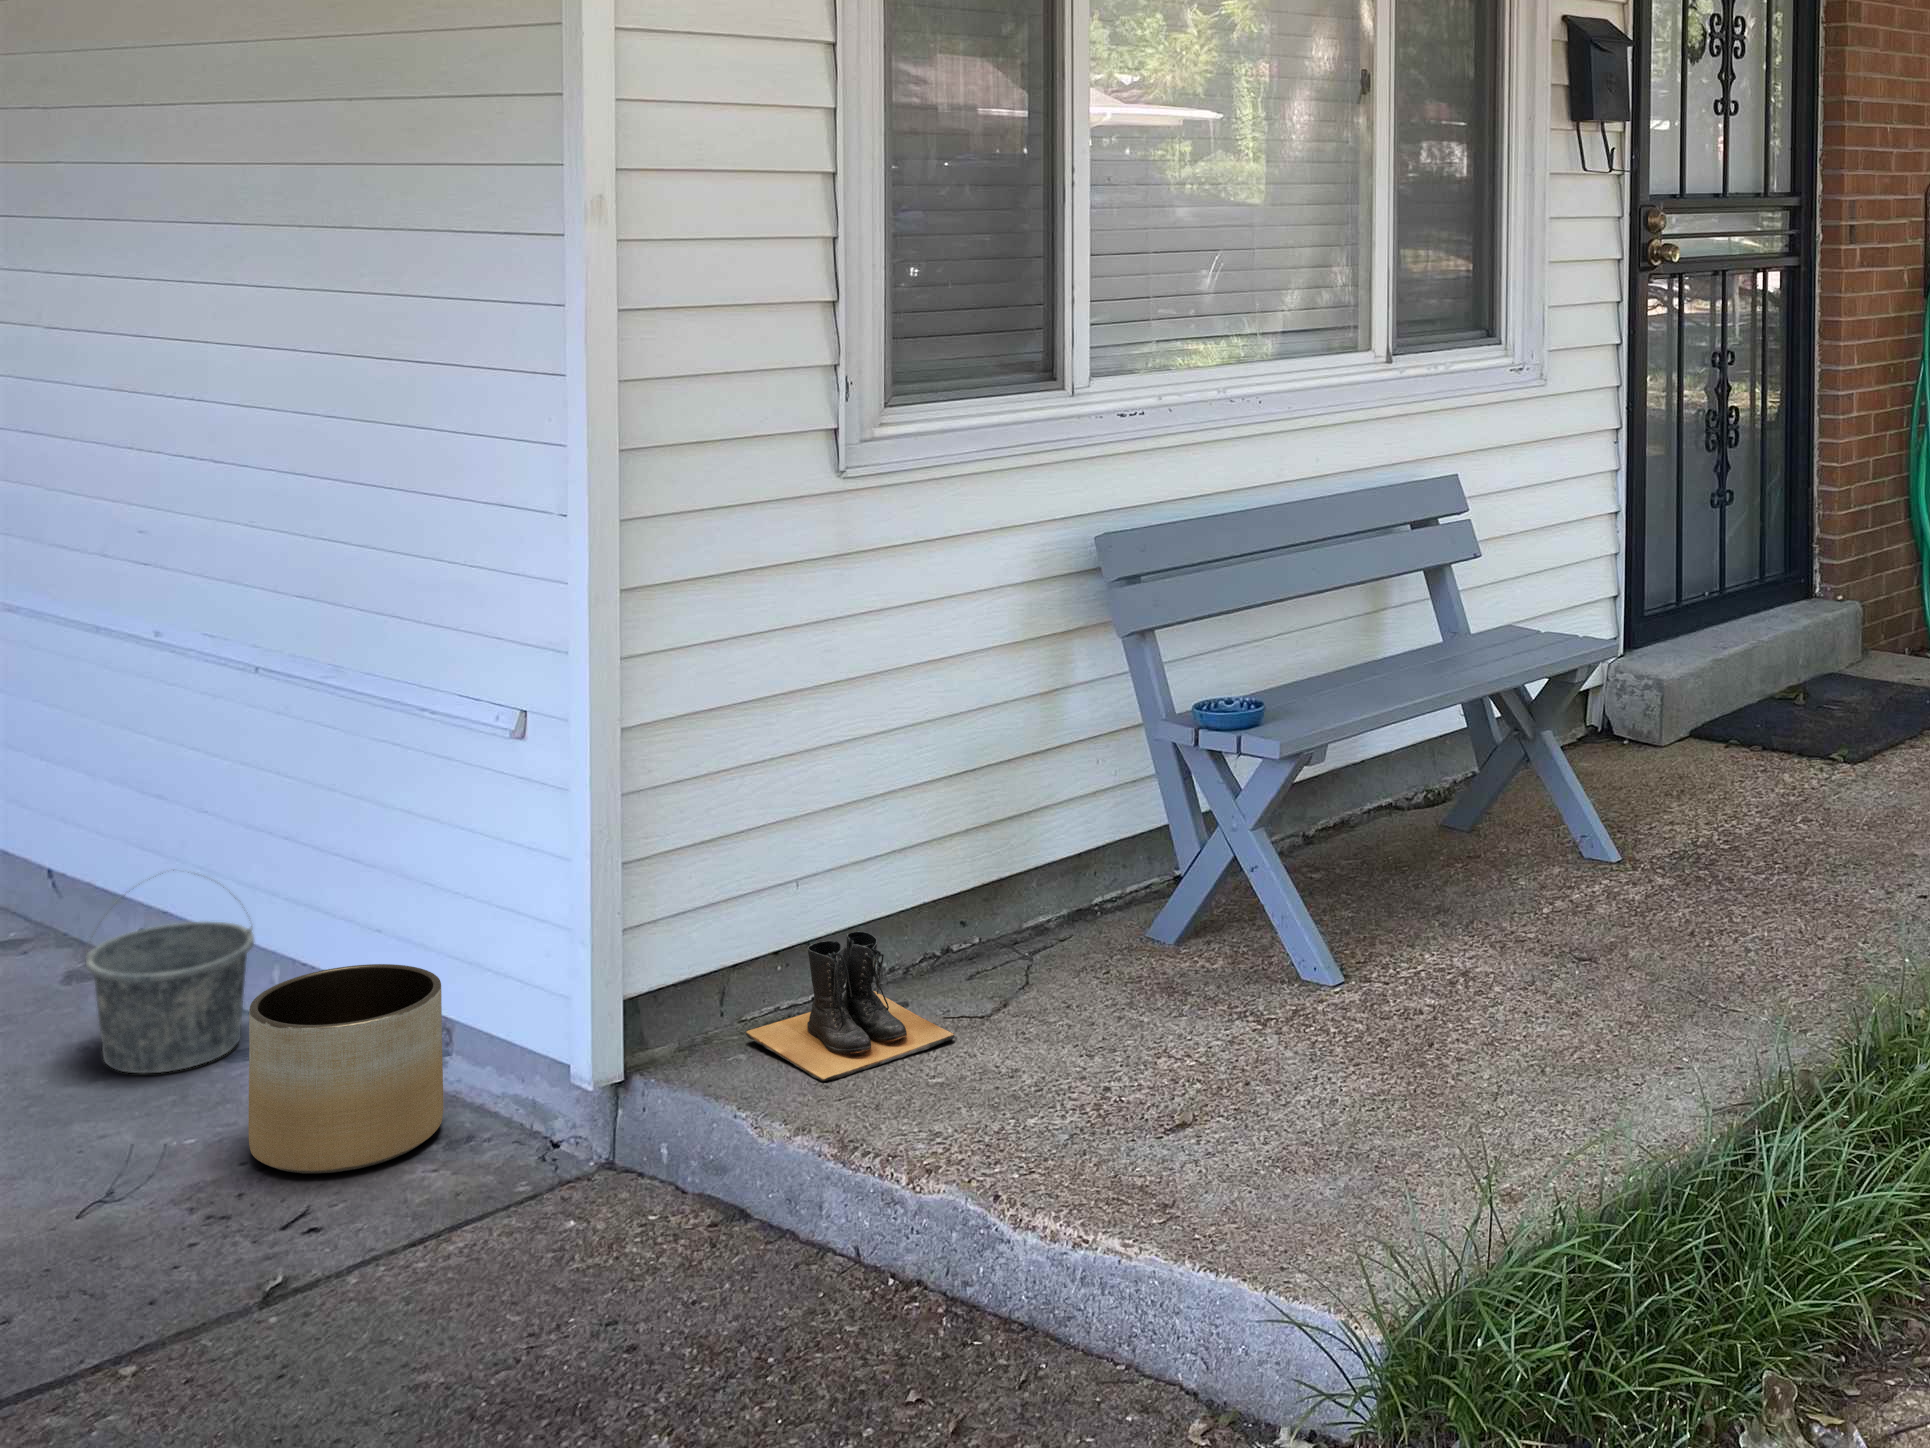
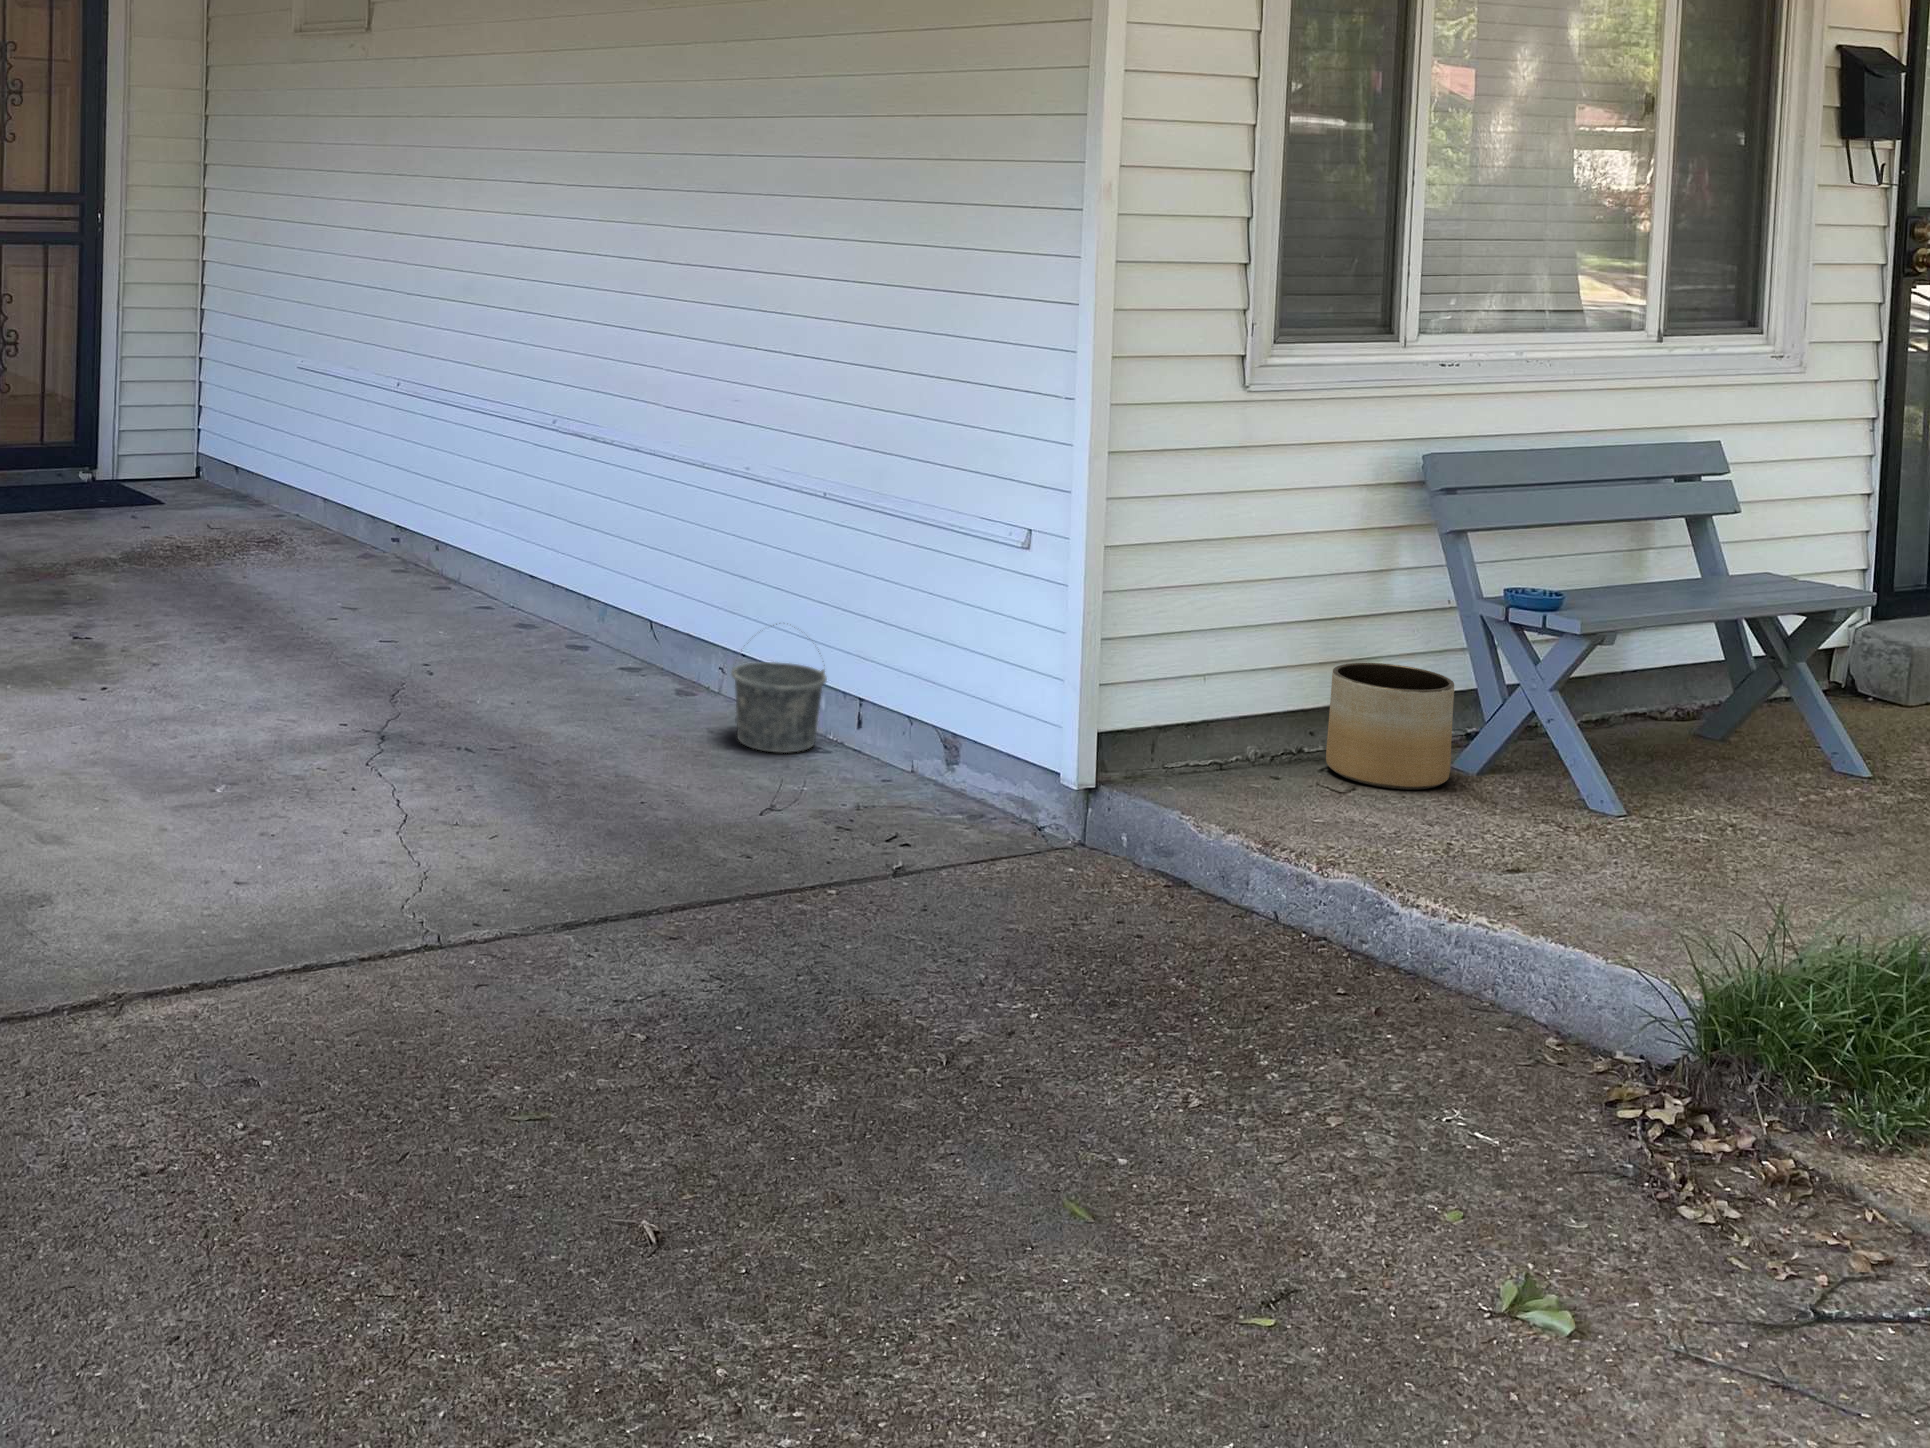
boots: present [746,931,955,1081] -> none [1170,715,1324,808]
planter: present [248,964,443,1173] -> present [1326,663,1454,790]

